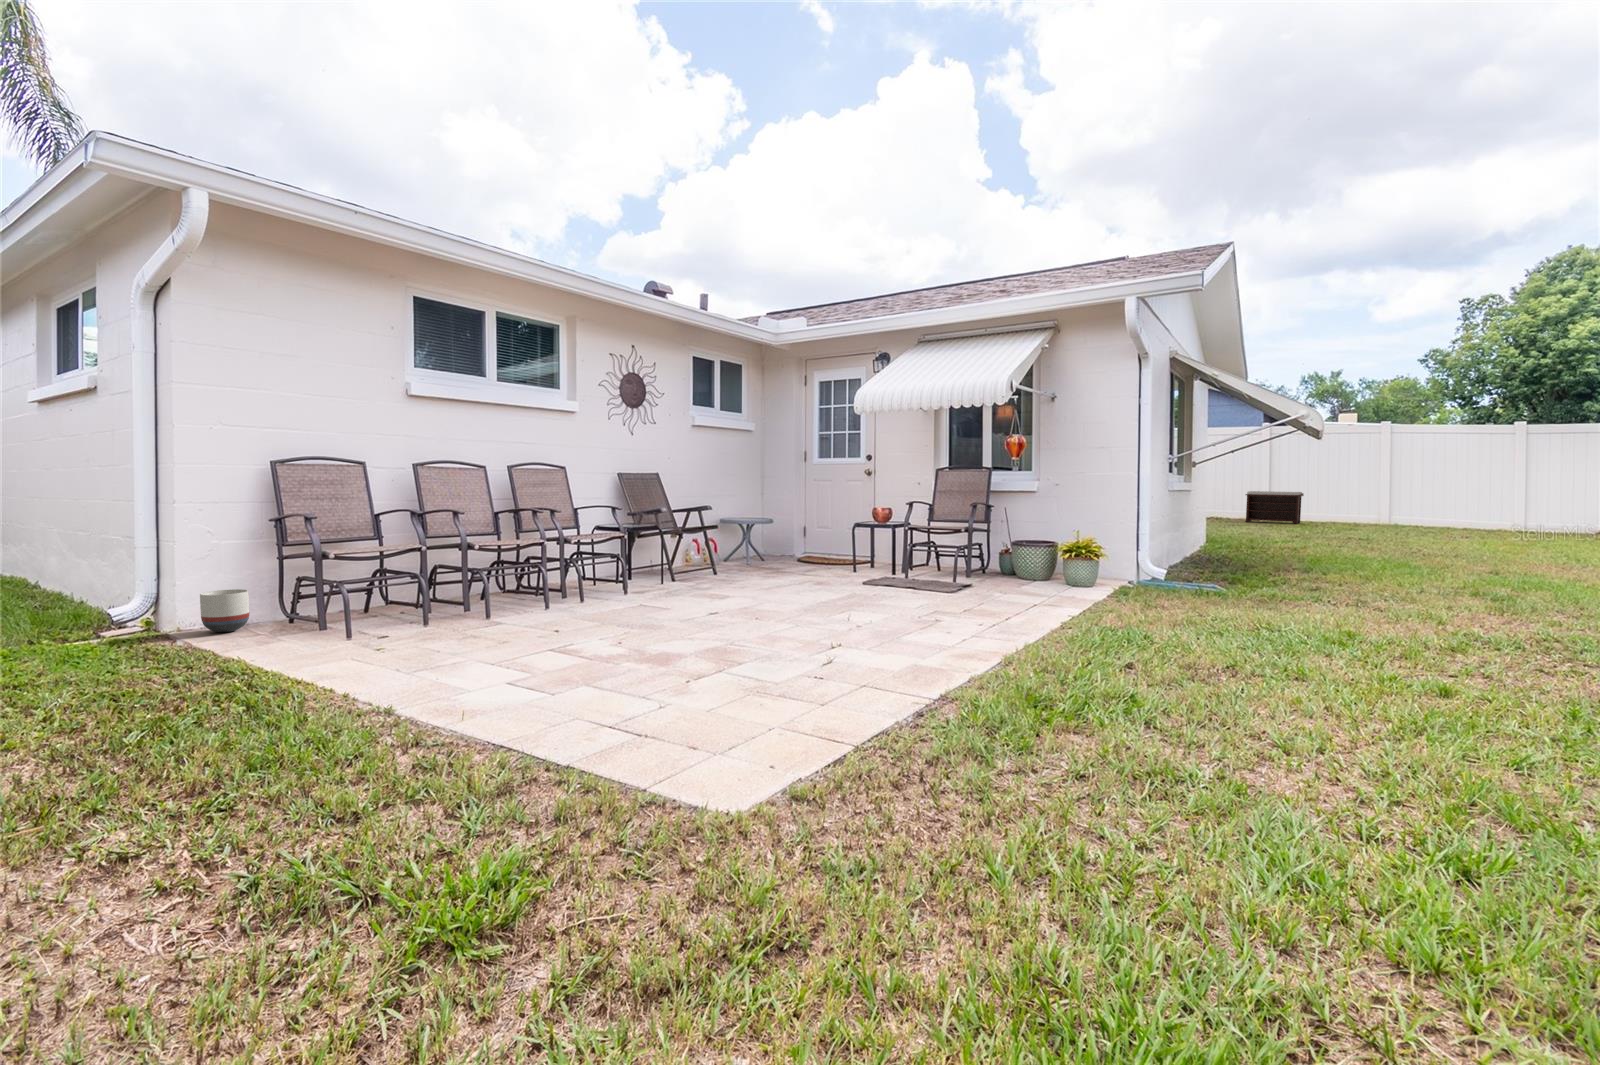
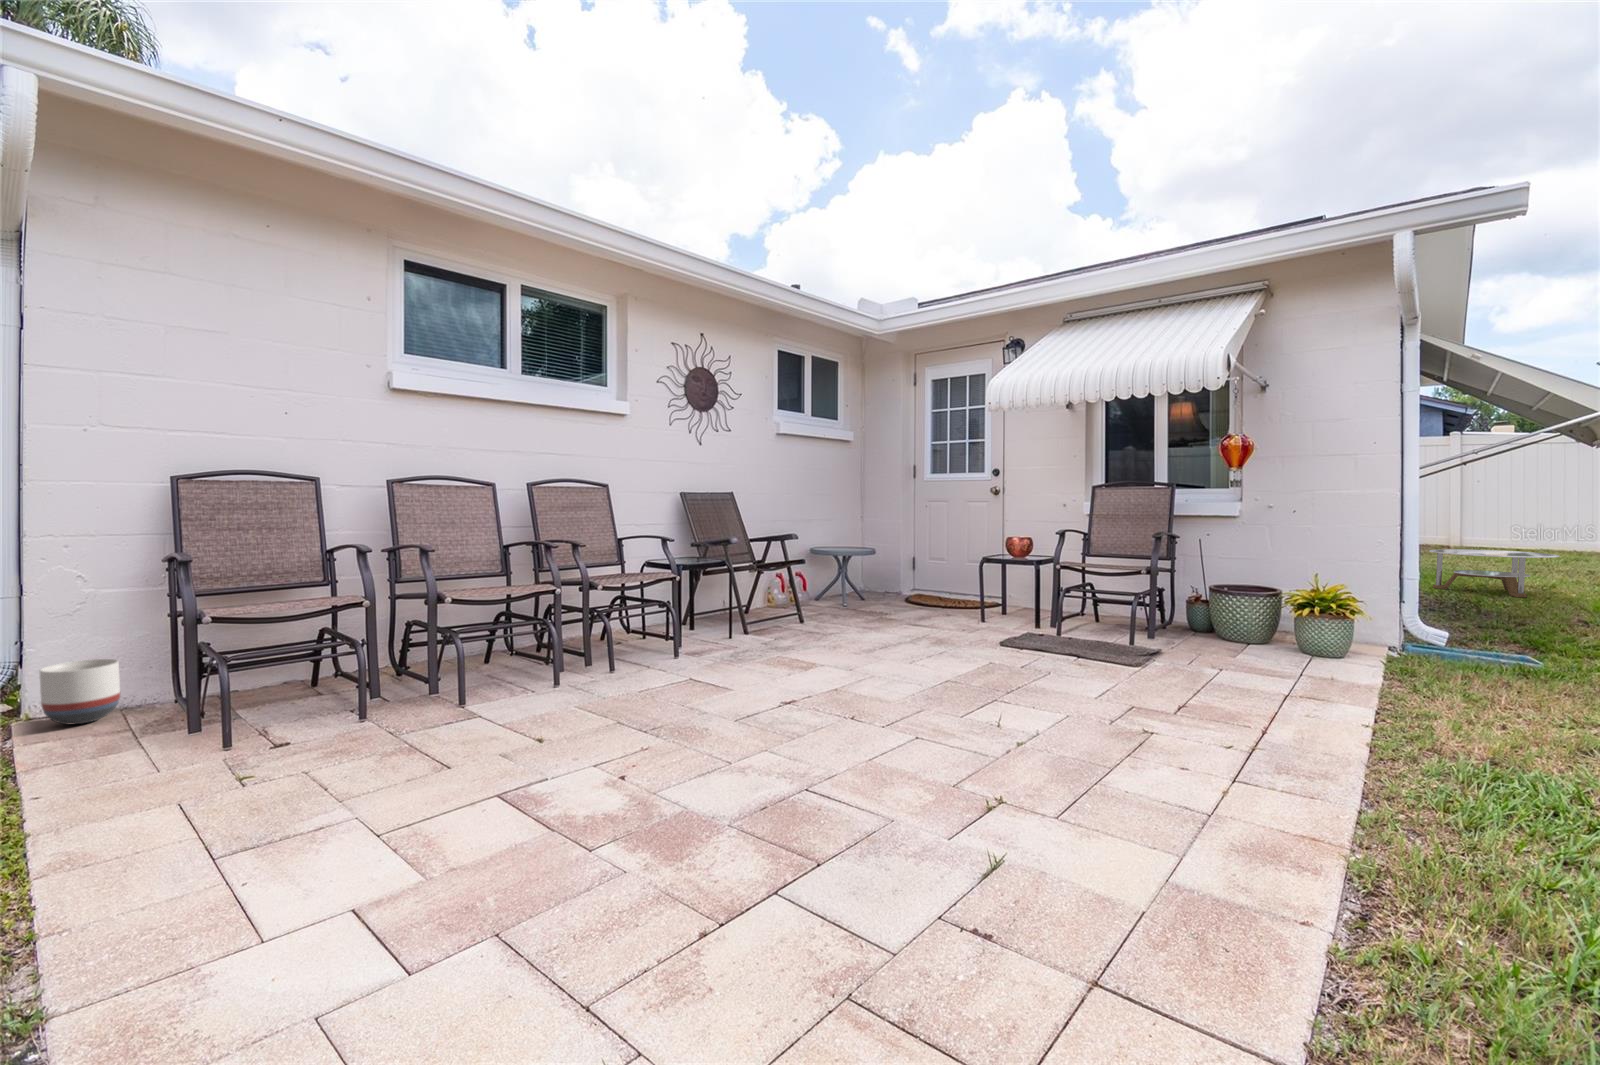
bench: present [1246,491,1304,524] -> none [1449,514,1531,555]
round table: none [1194,517,1276,552] -> present [1430,549,1560,597]

